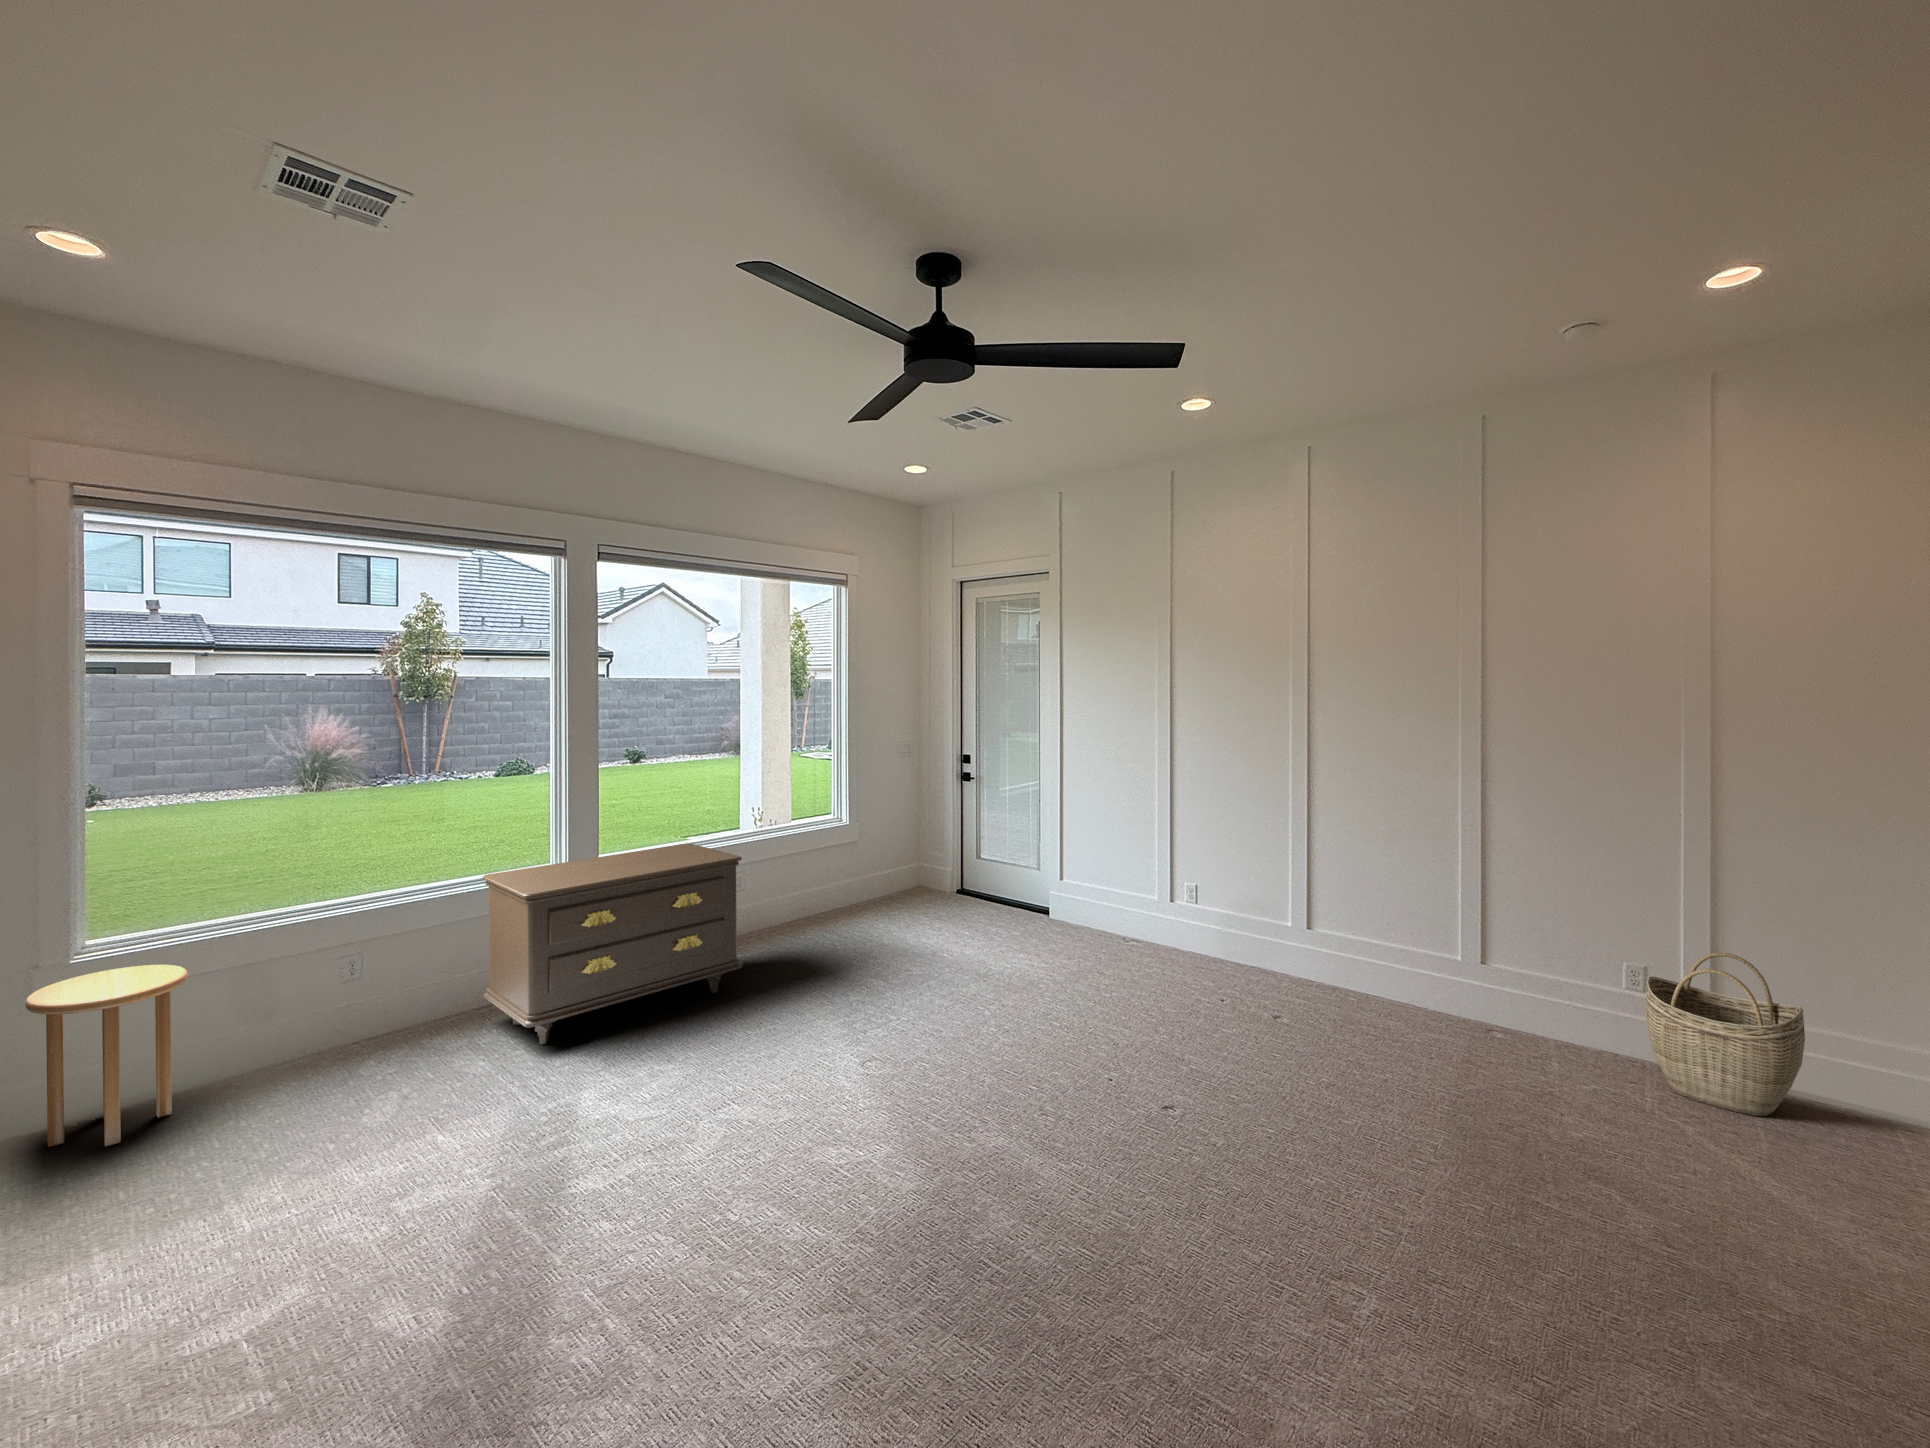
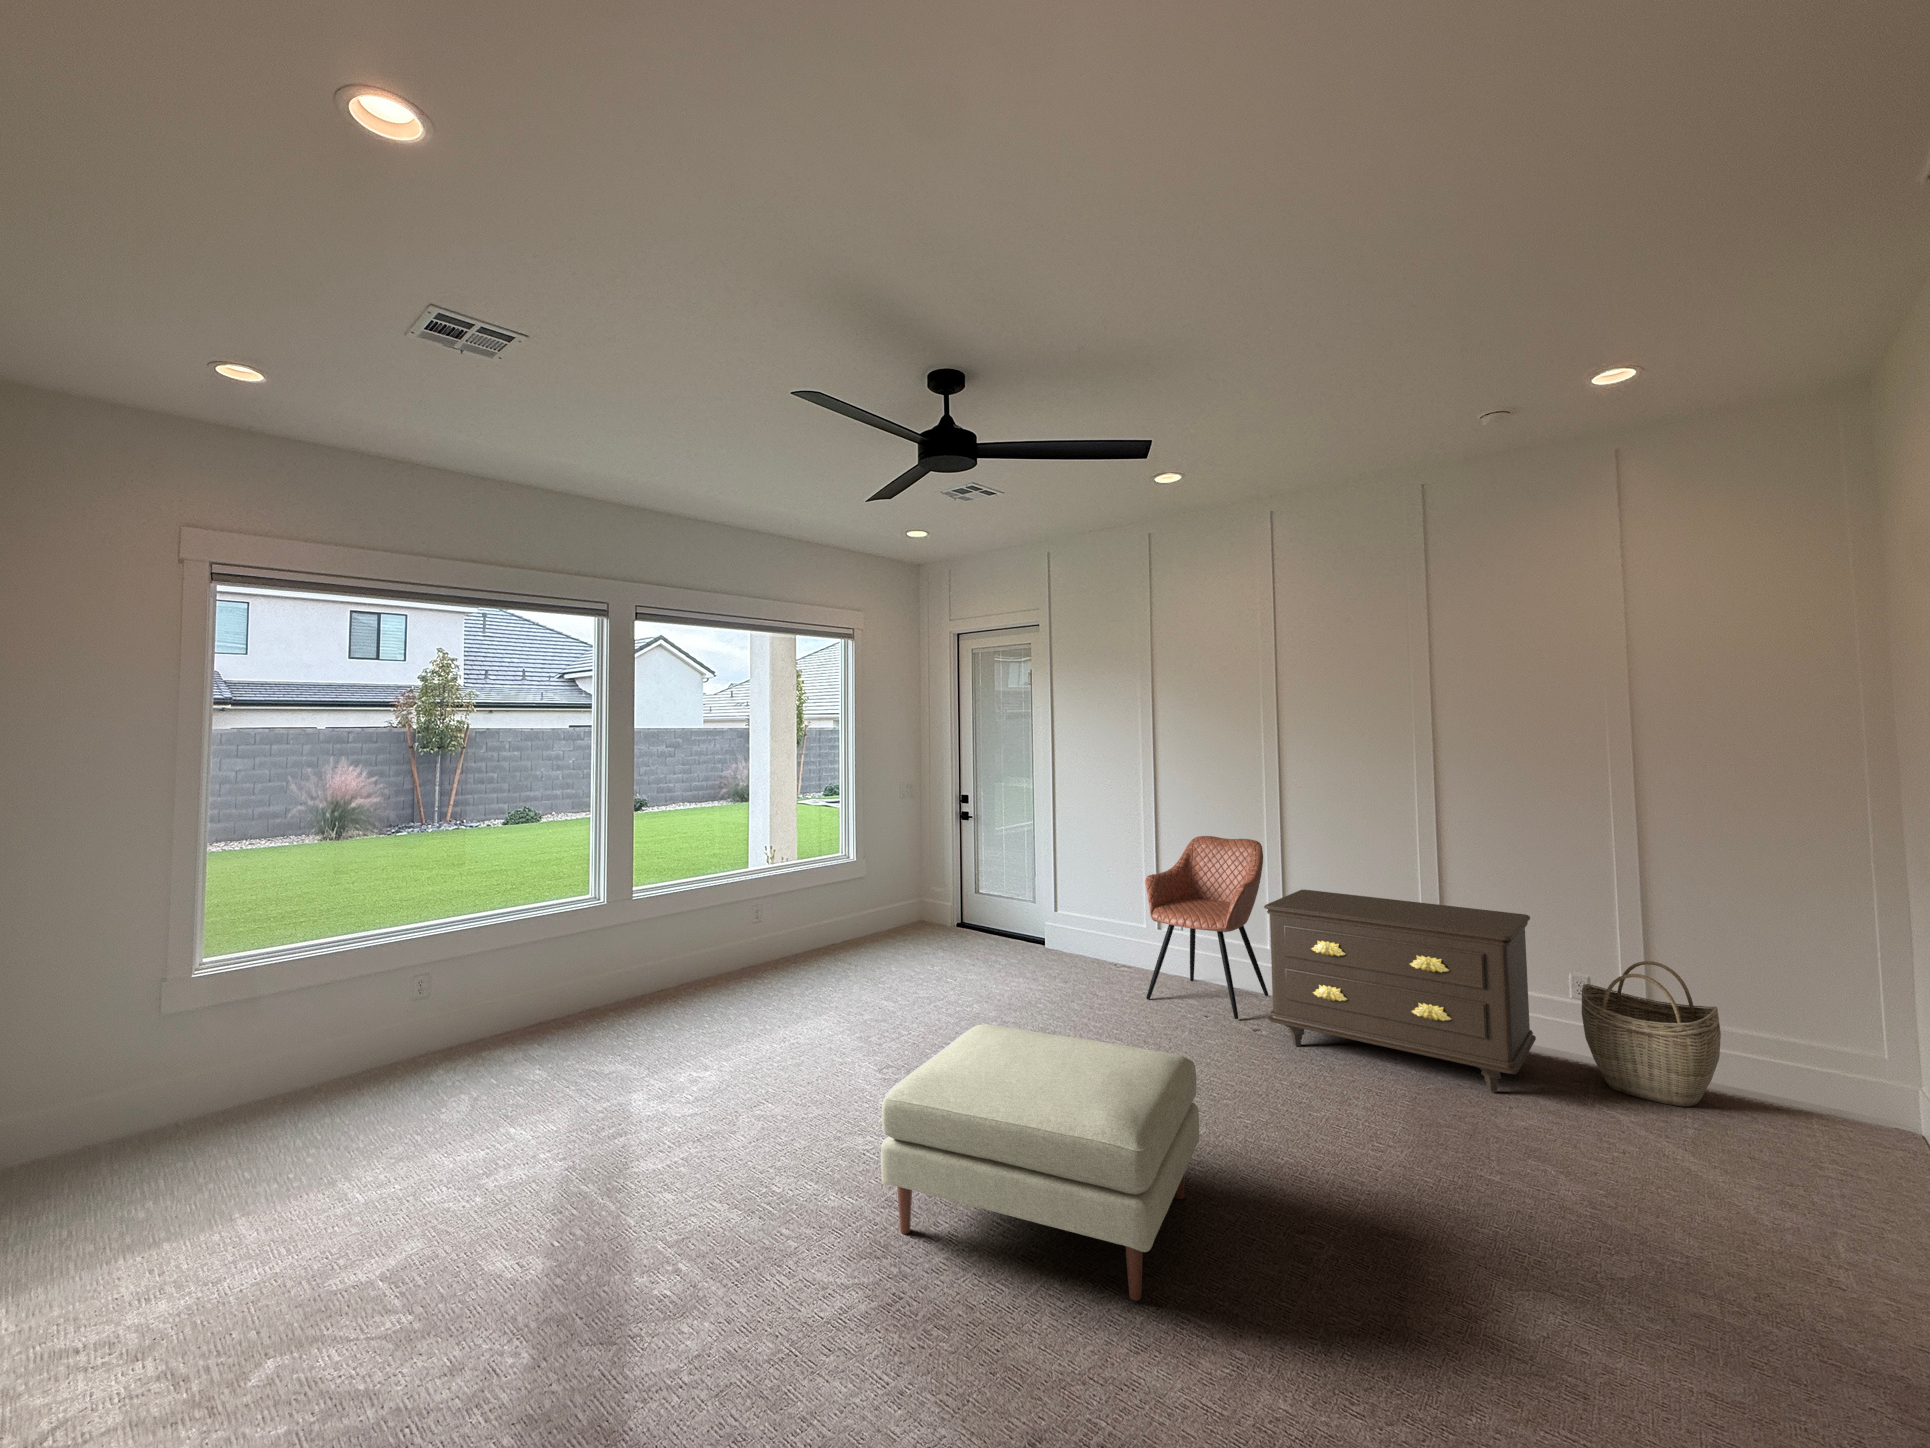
armchair: none [1159,803,1292,1005] -> present [1145,836,1268,1019]
dresser: present [483,844,742,1044] -> present [1264,890,1536,1092]
side table: present [25,965,187,1147] -> none [162,979,293,1138]
ottoman: none [848,1027,1221,1374] -> present [881,1024,1199,1301]

